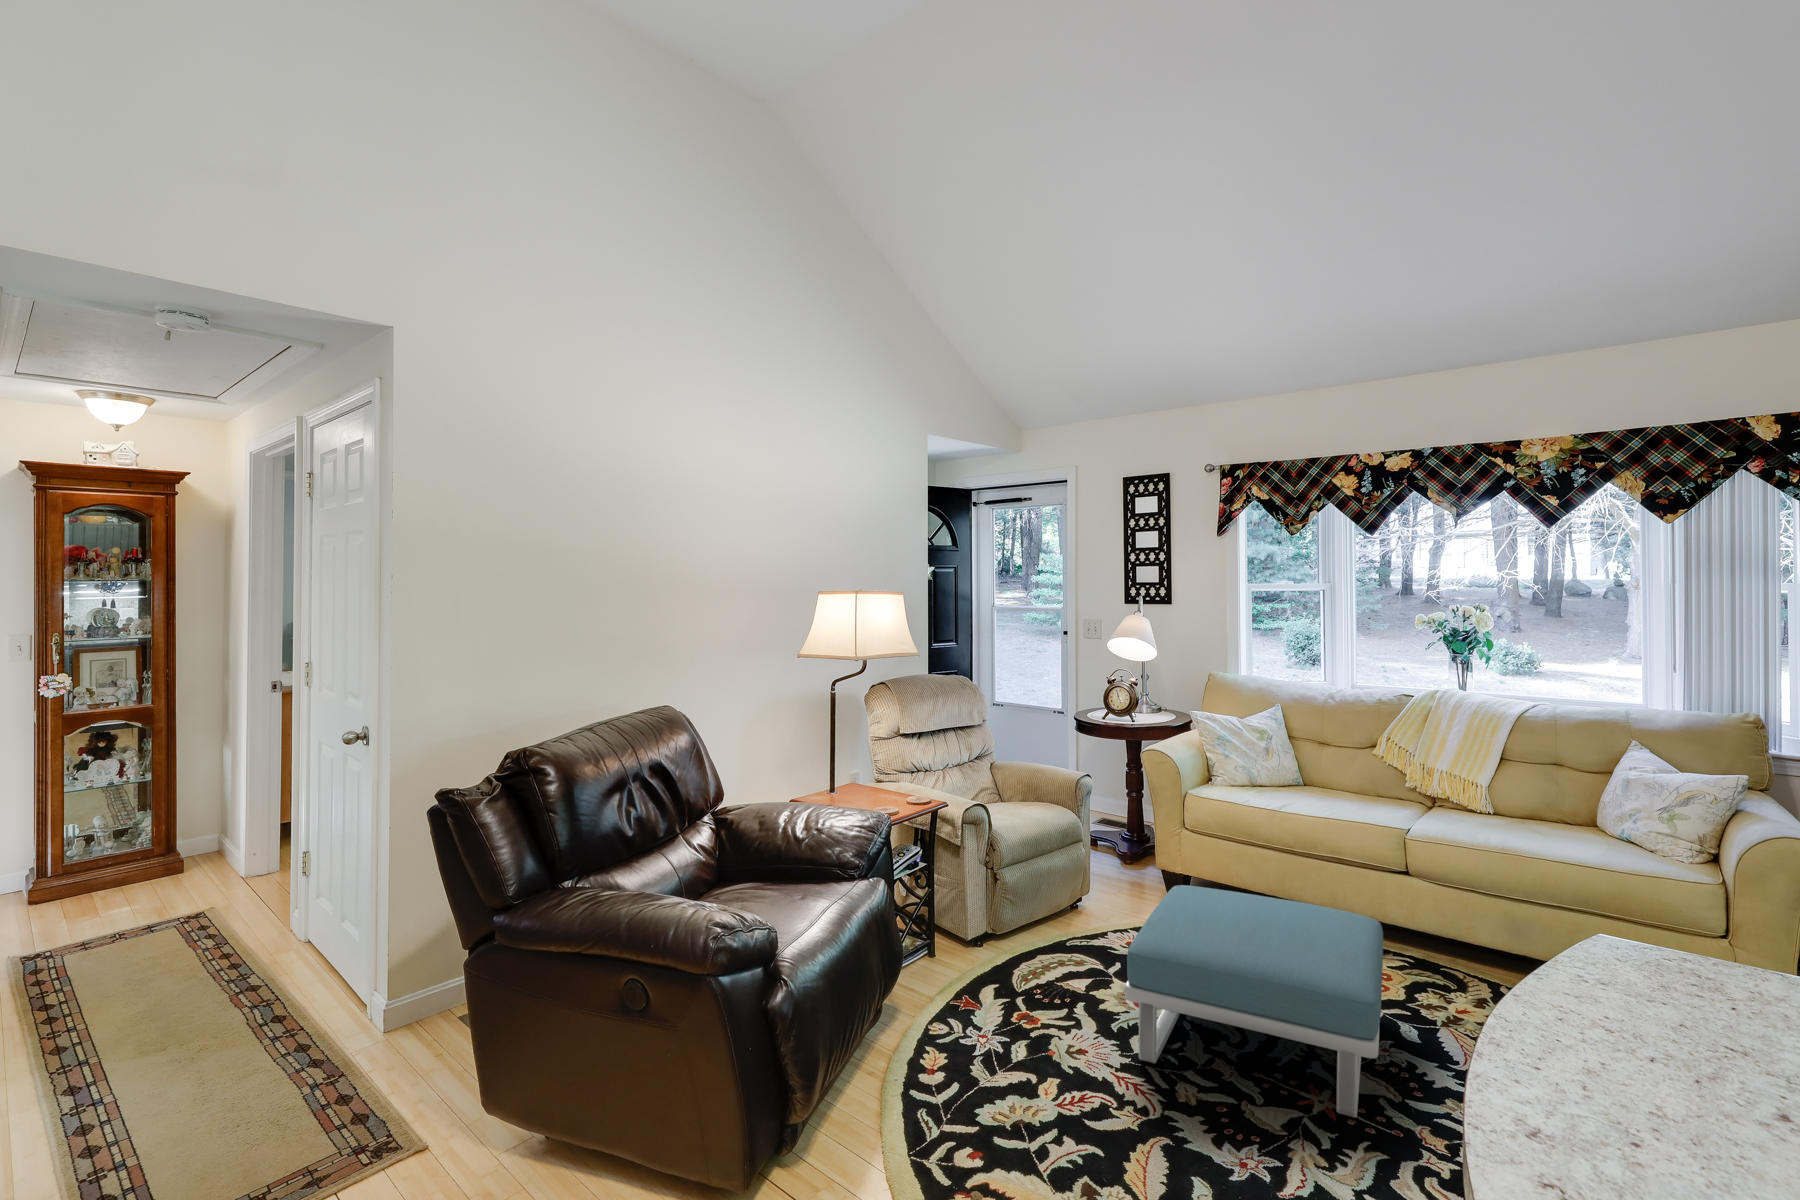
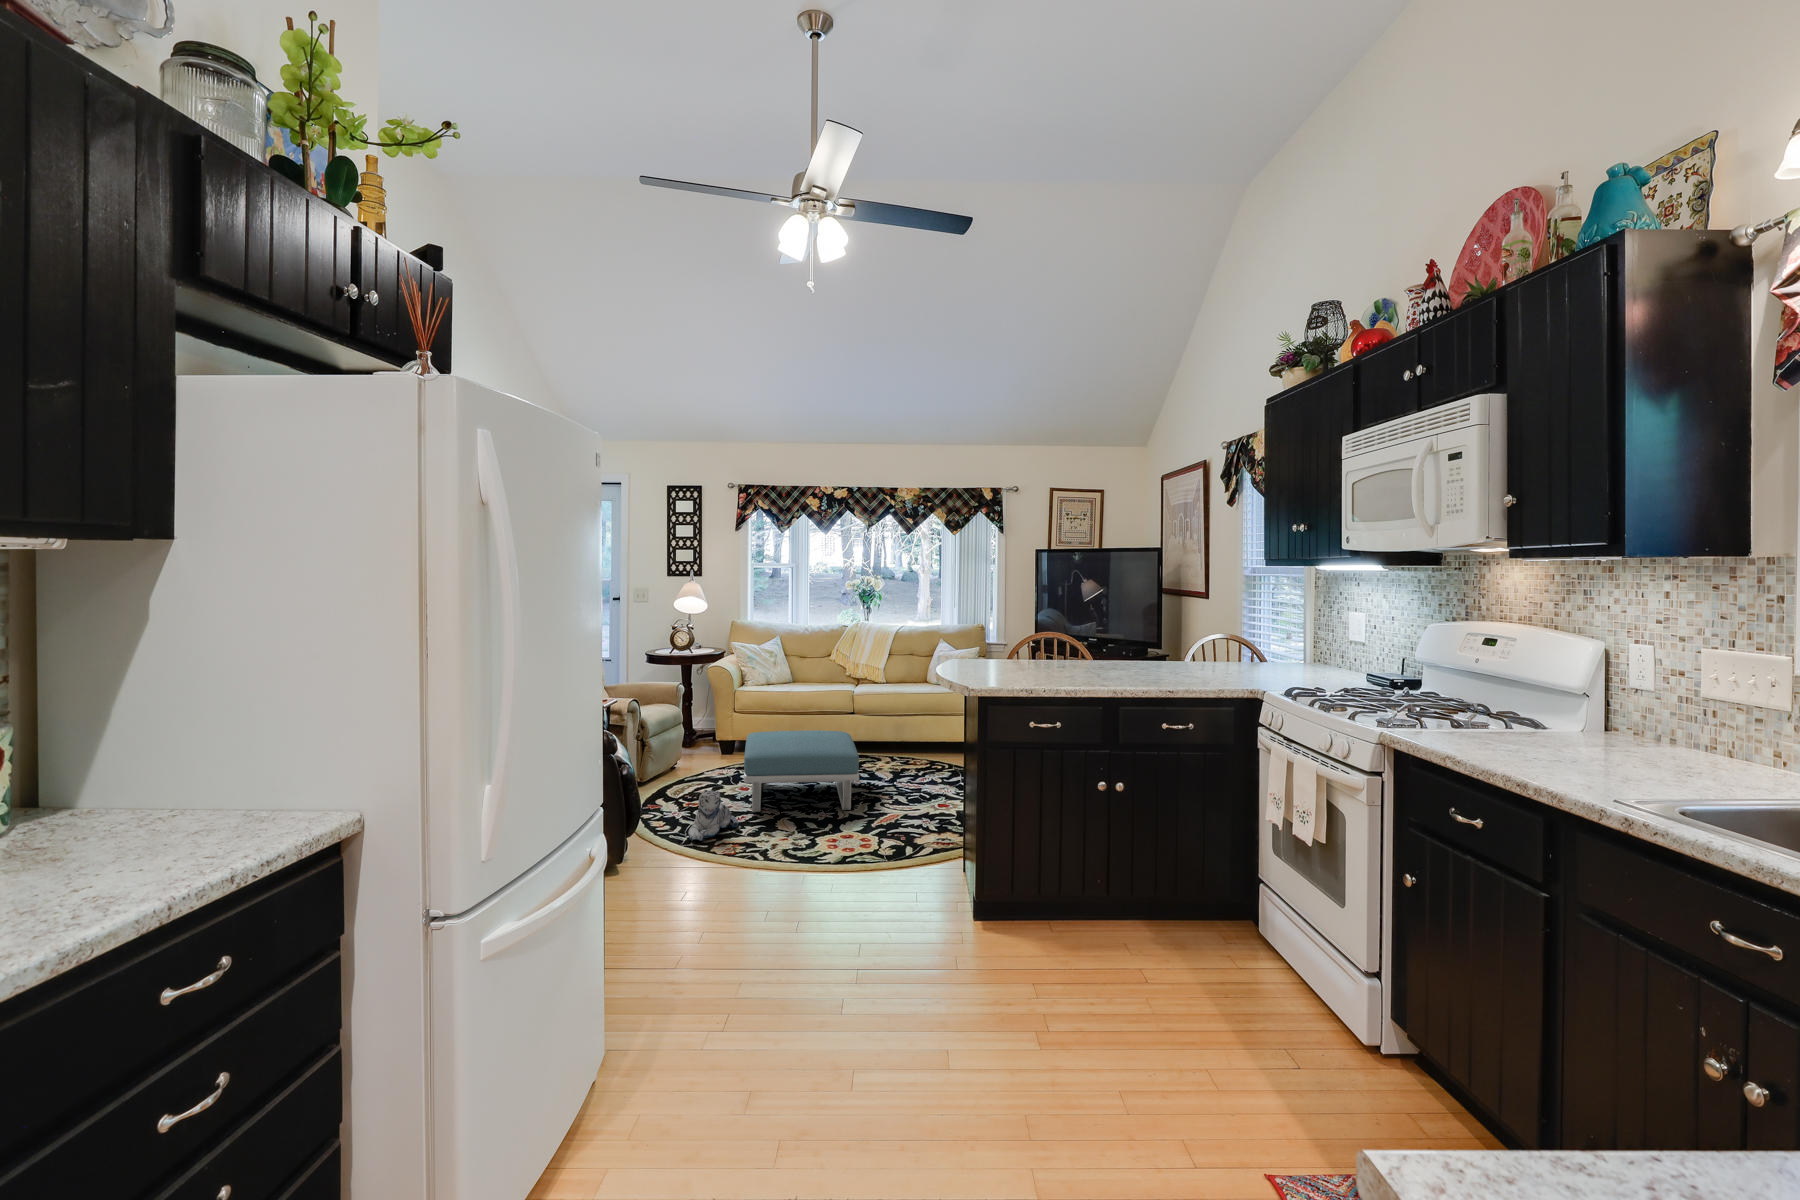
plush toy: none [982,1008,1100,1118] -> present [688,790,739,841]

